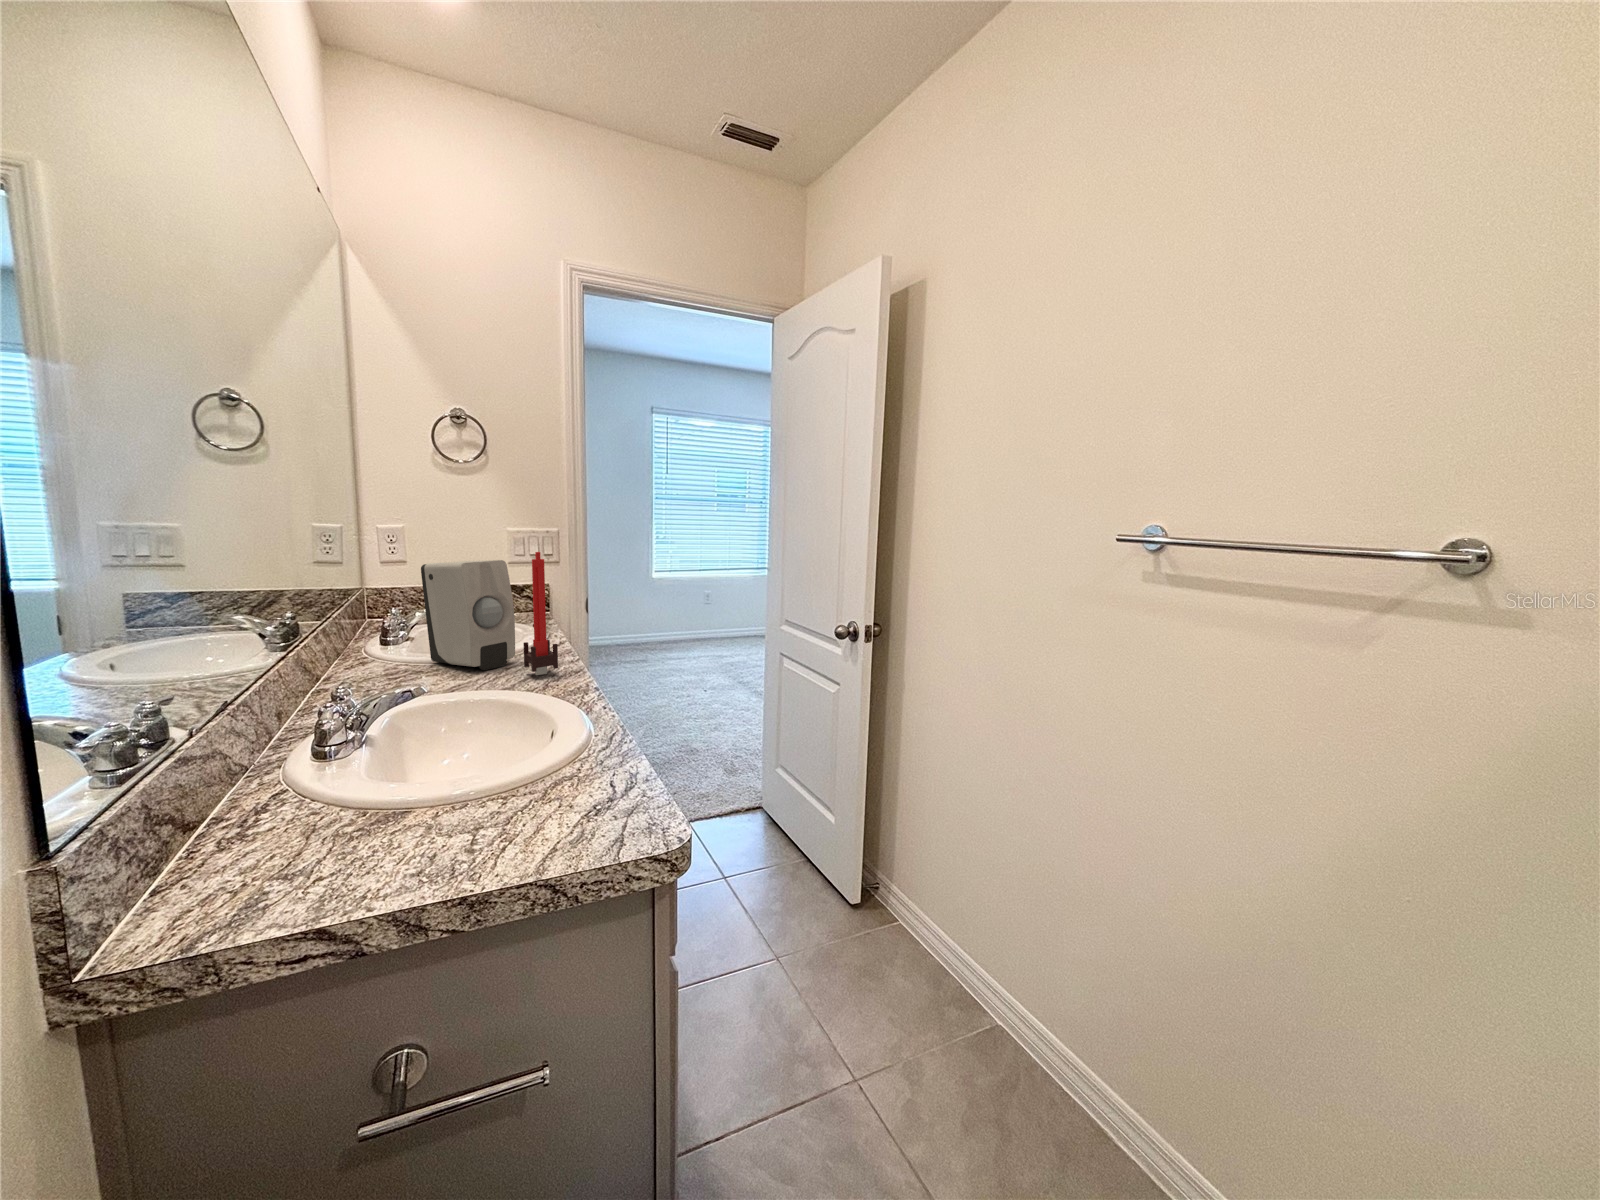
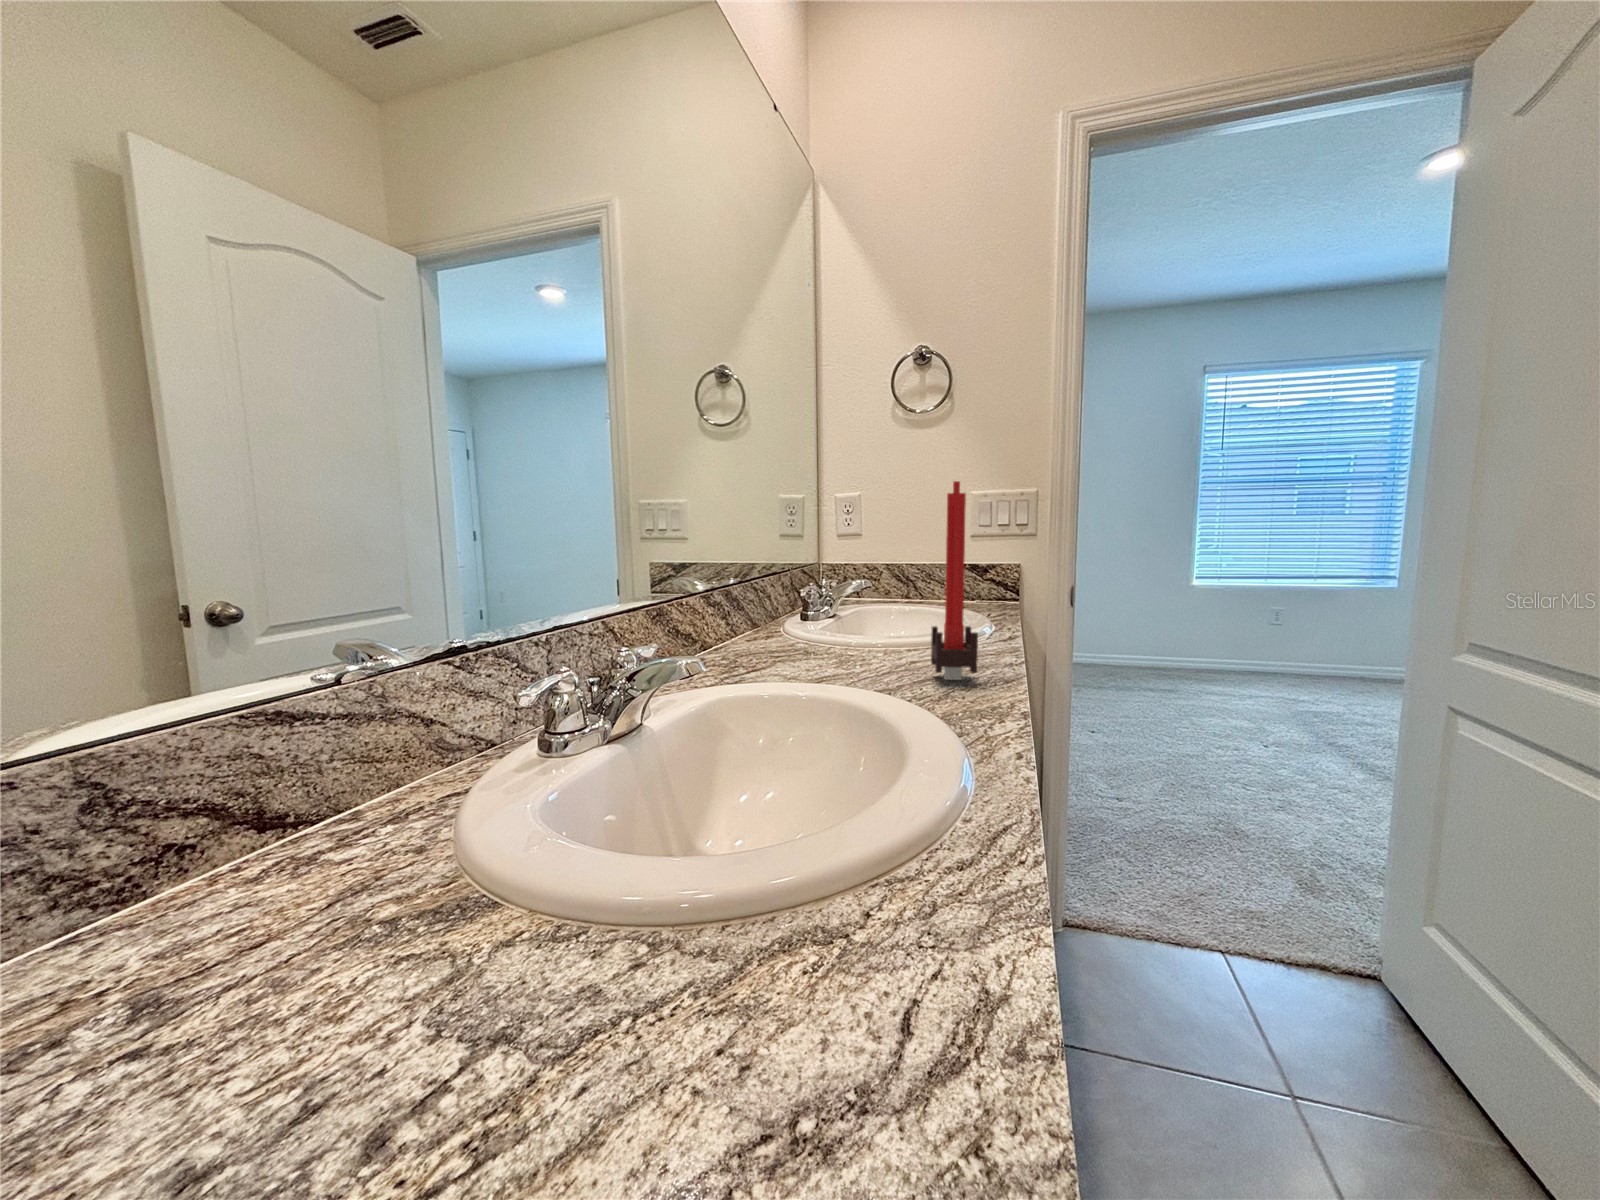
soap dispenser: present [421,560,515,670] -> none [832,506,933,662]

